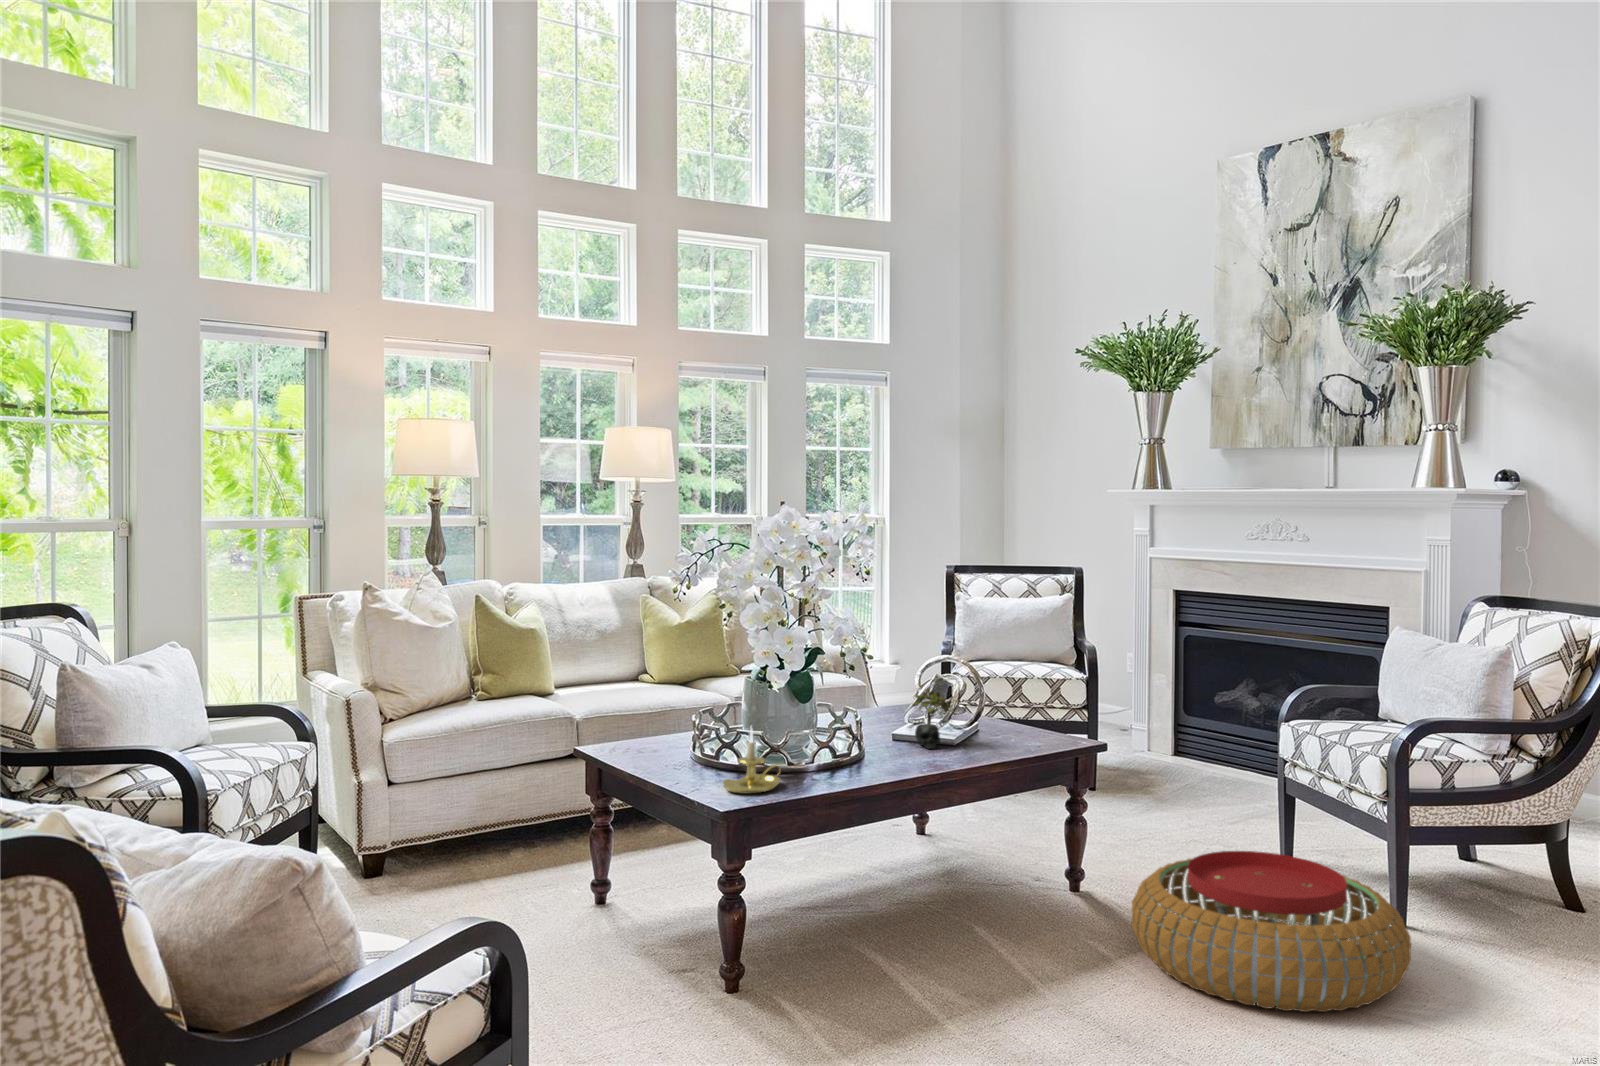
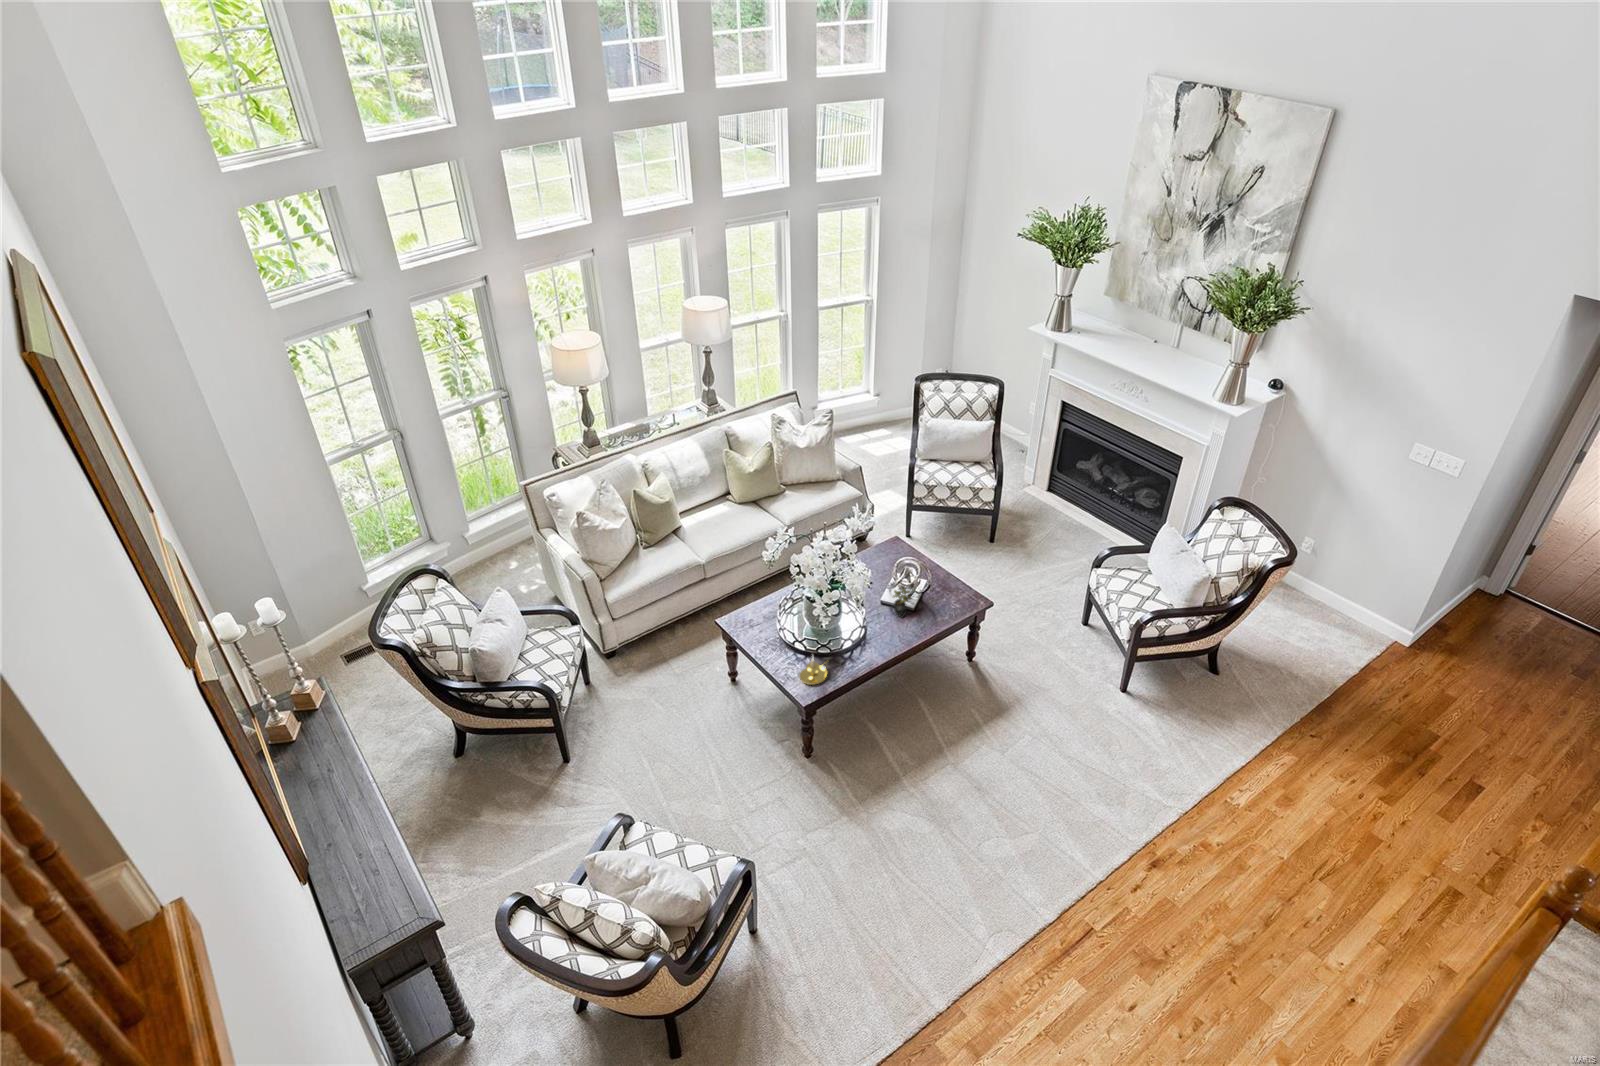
pouf: present [1131,851,1411,1012] -> none [993,672,1117,774]

